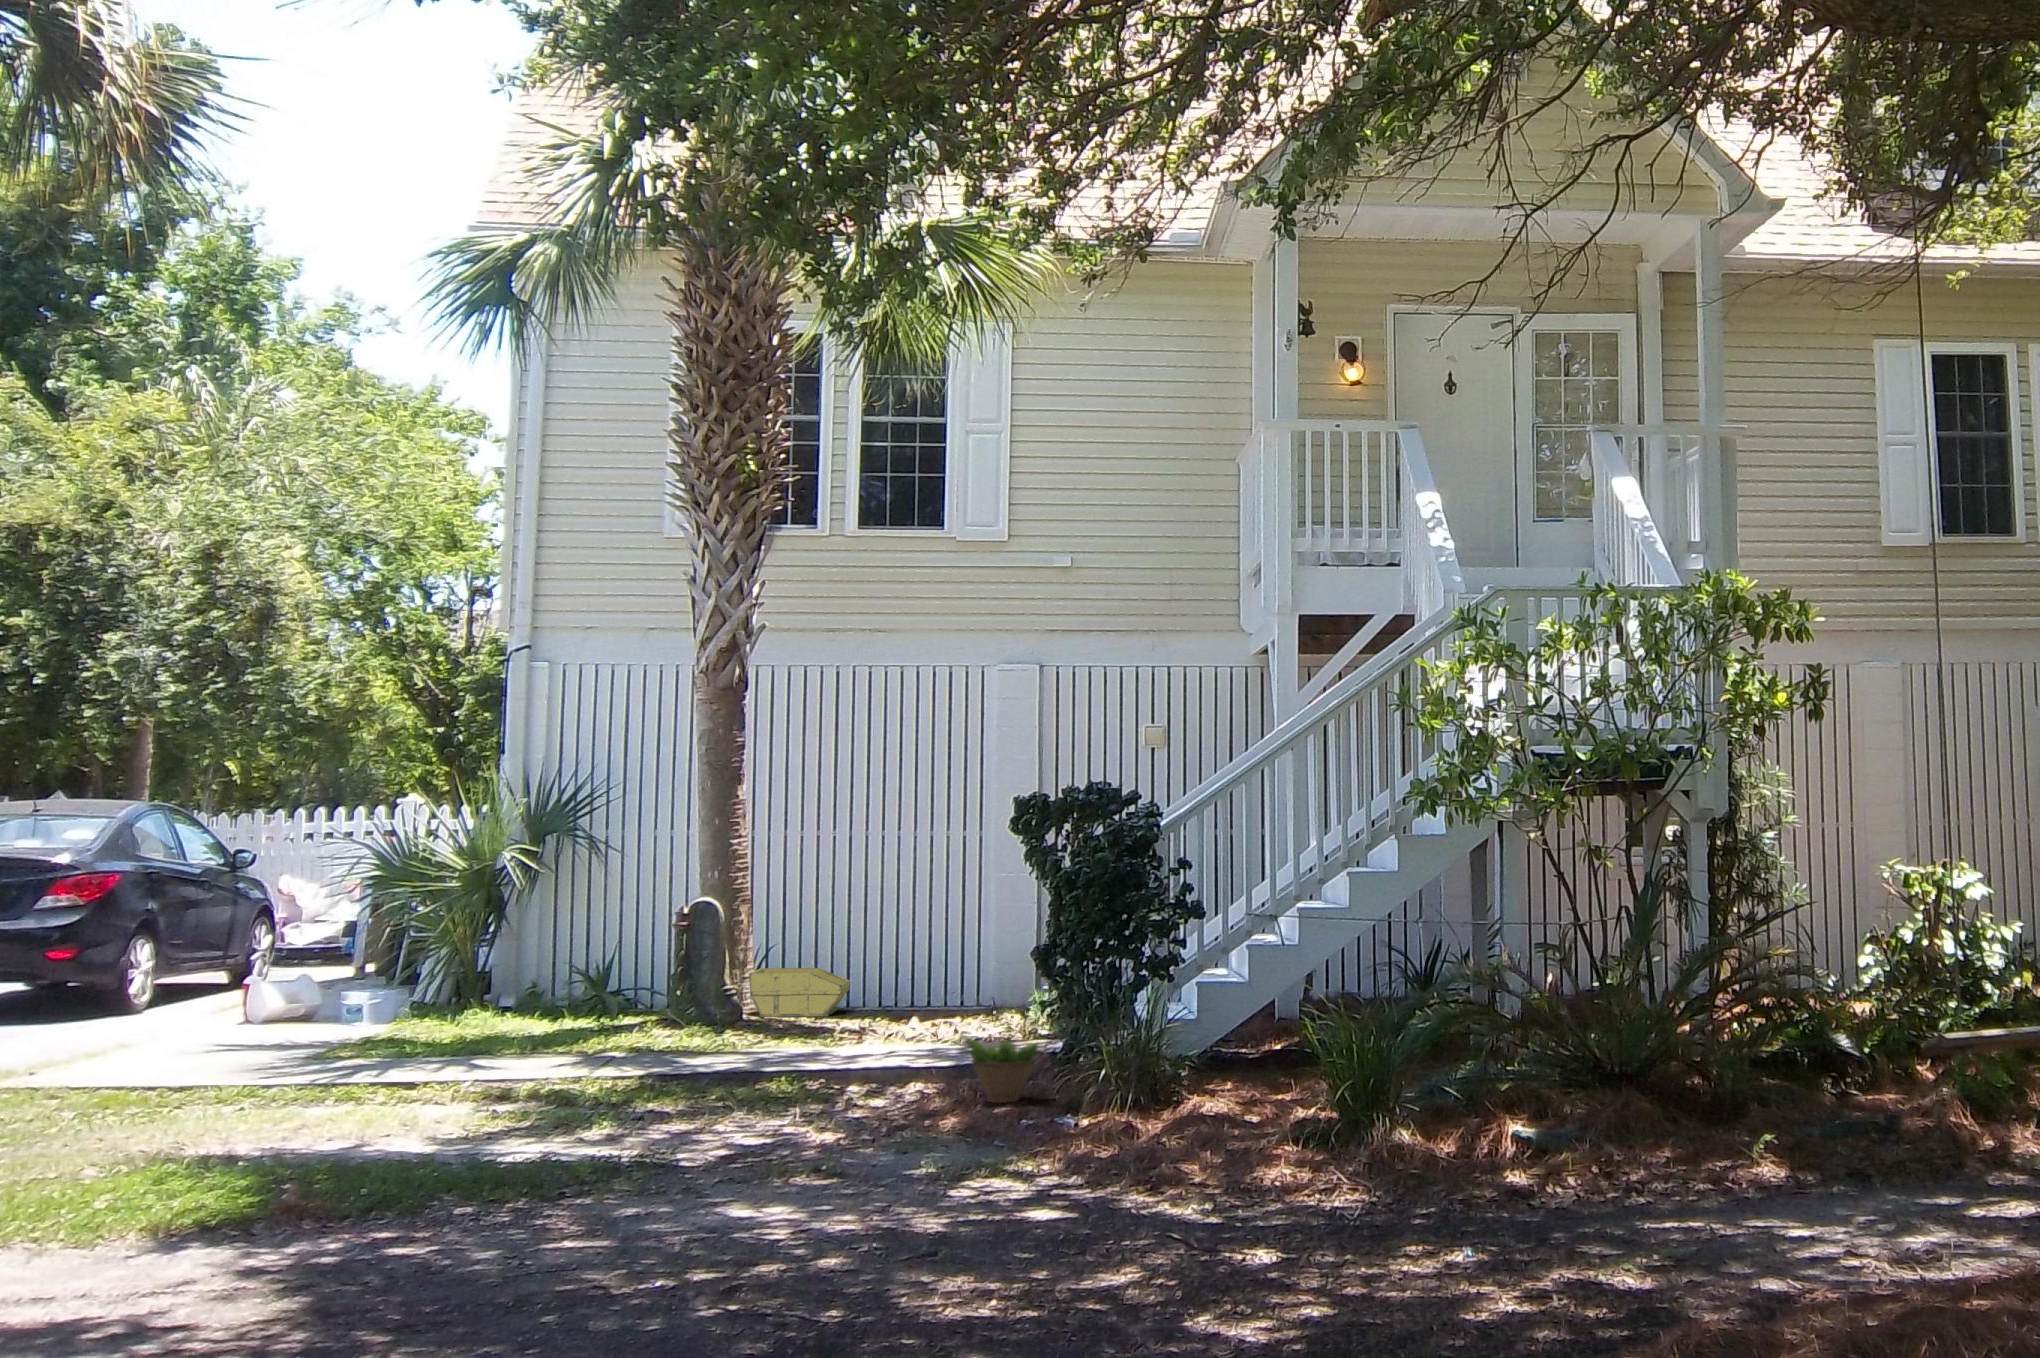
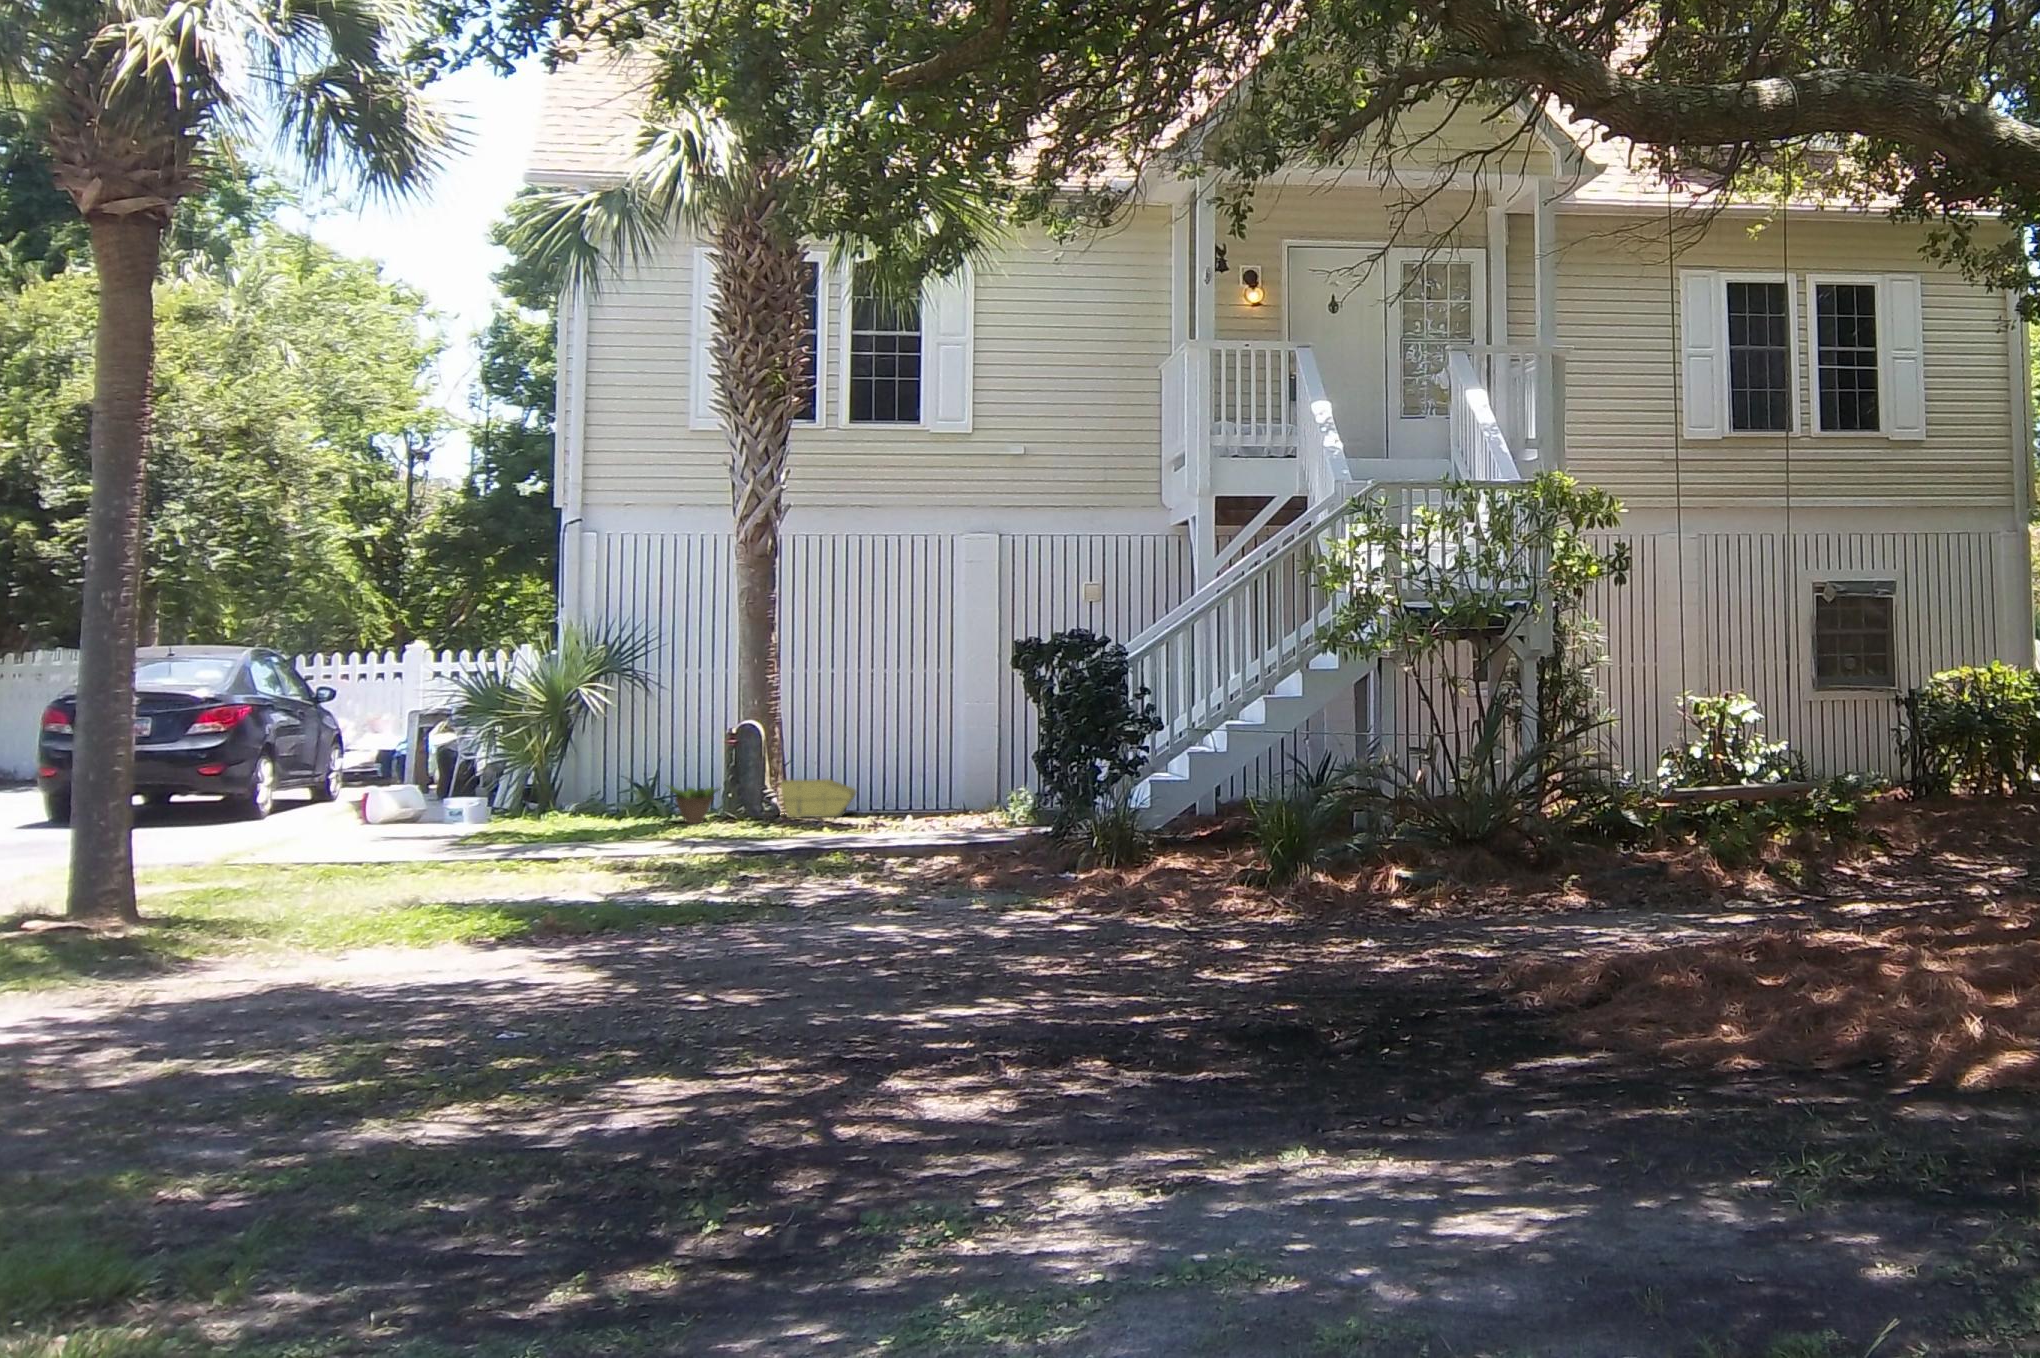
decorative plant: present [960,1037,1044,1103] -> present [668,785,720,823]

